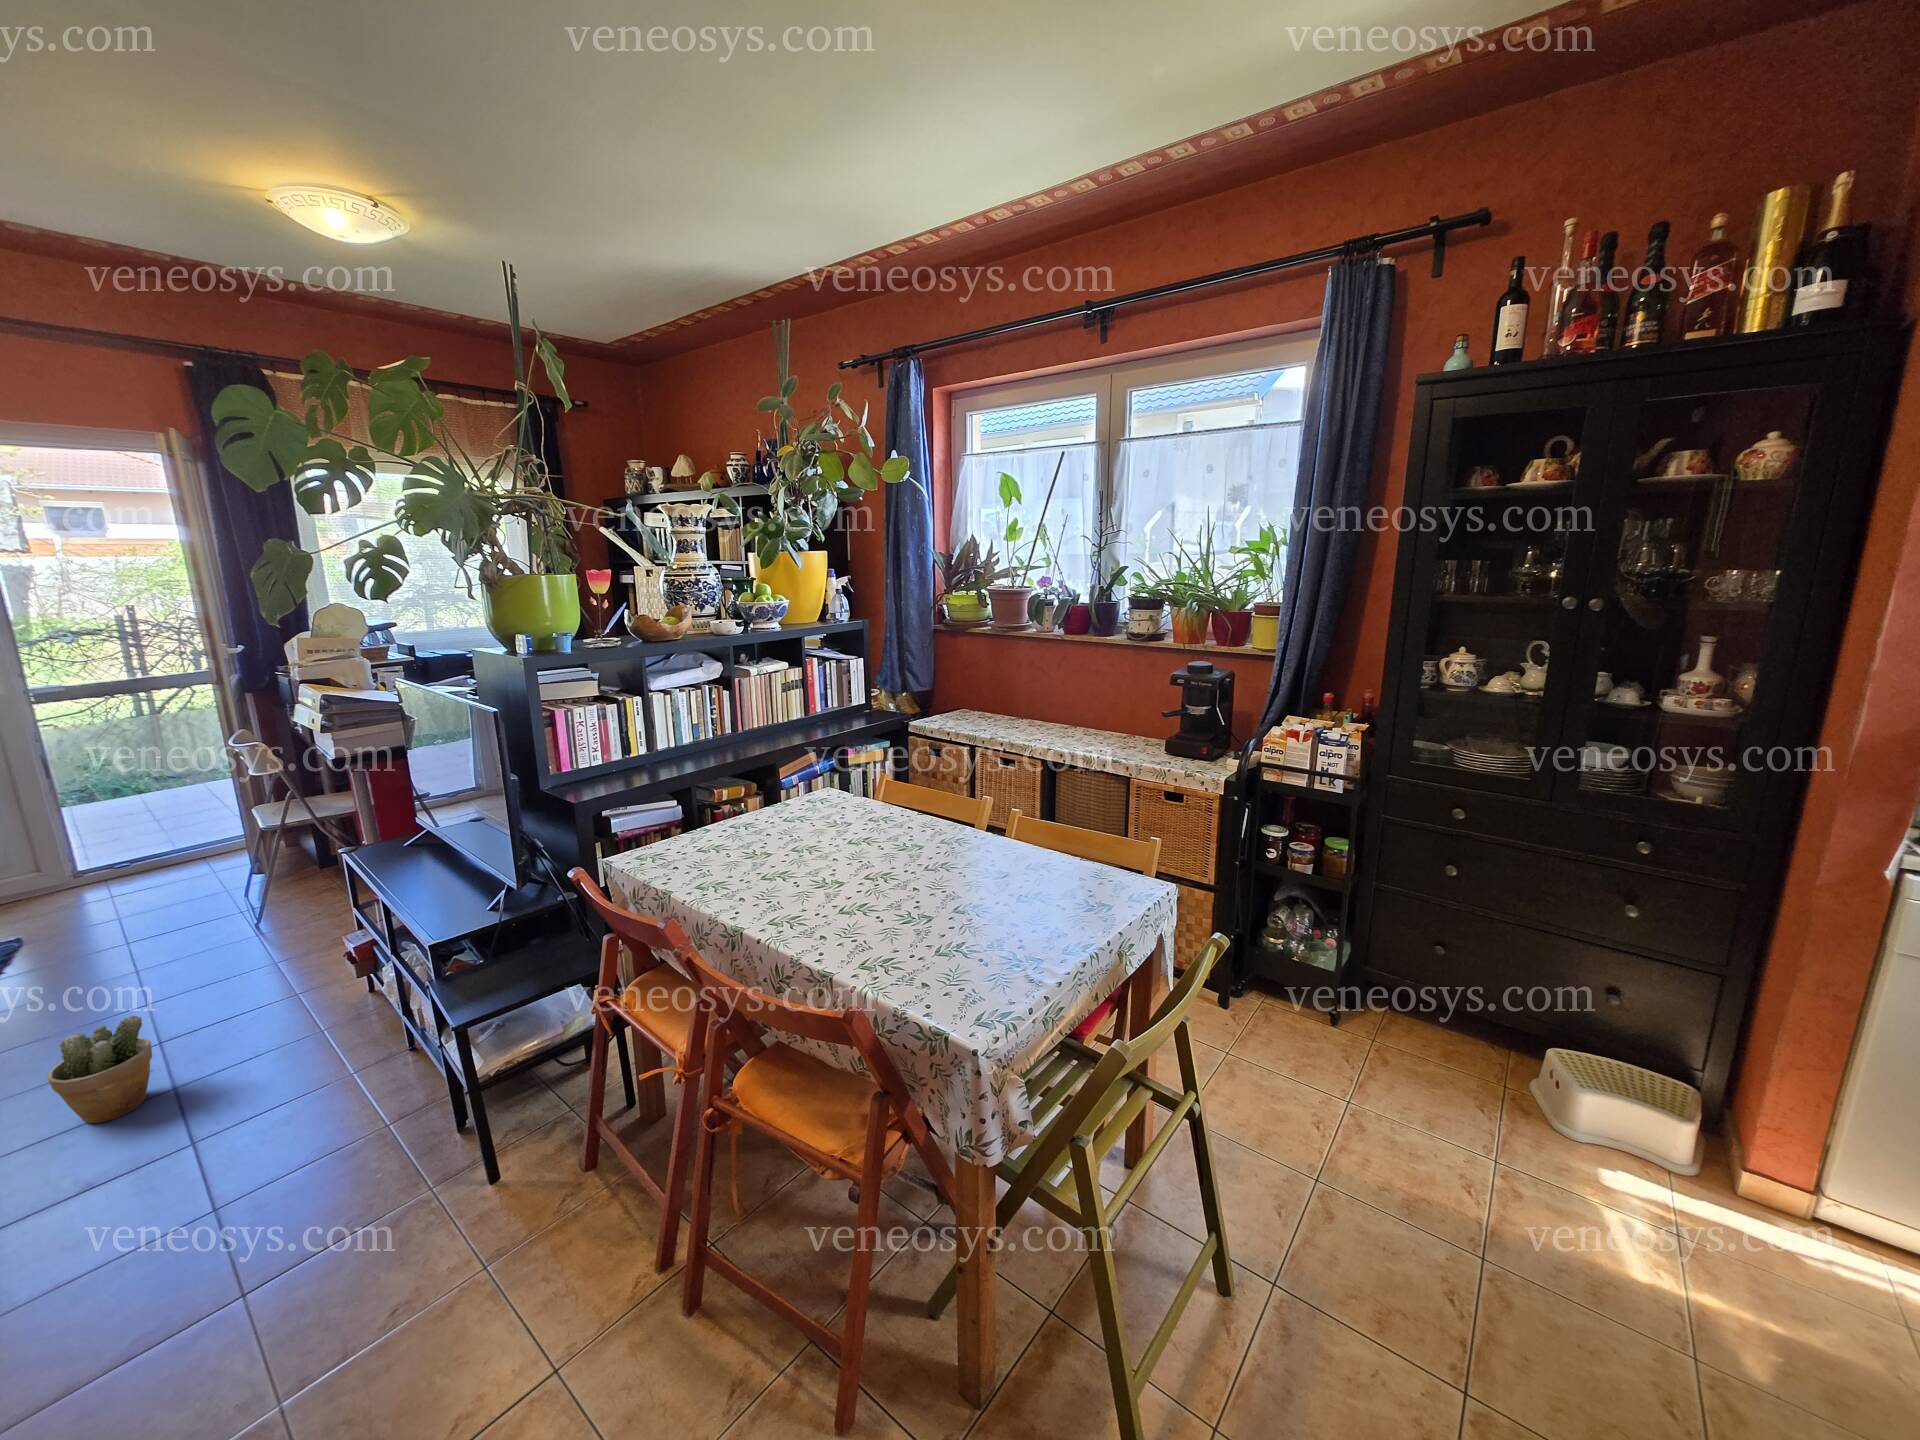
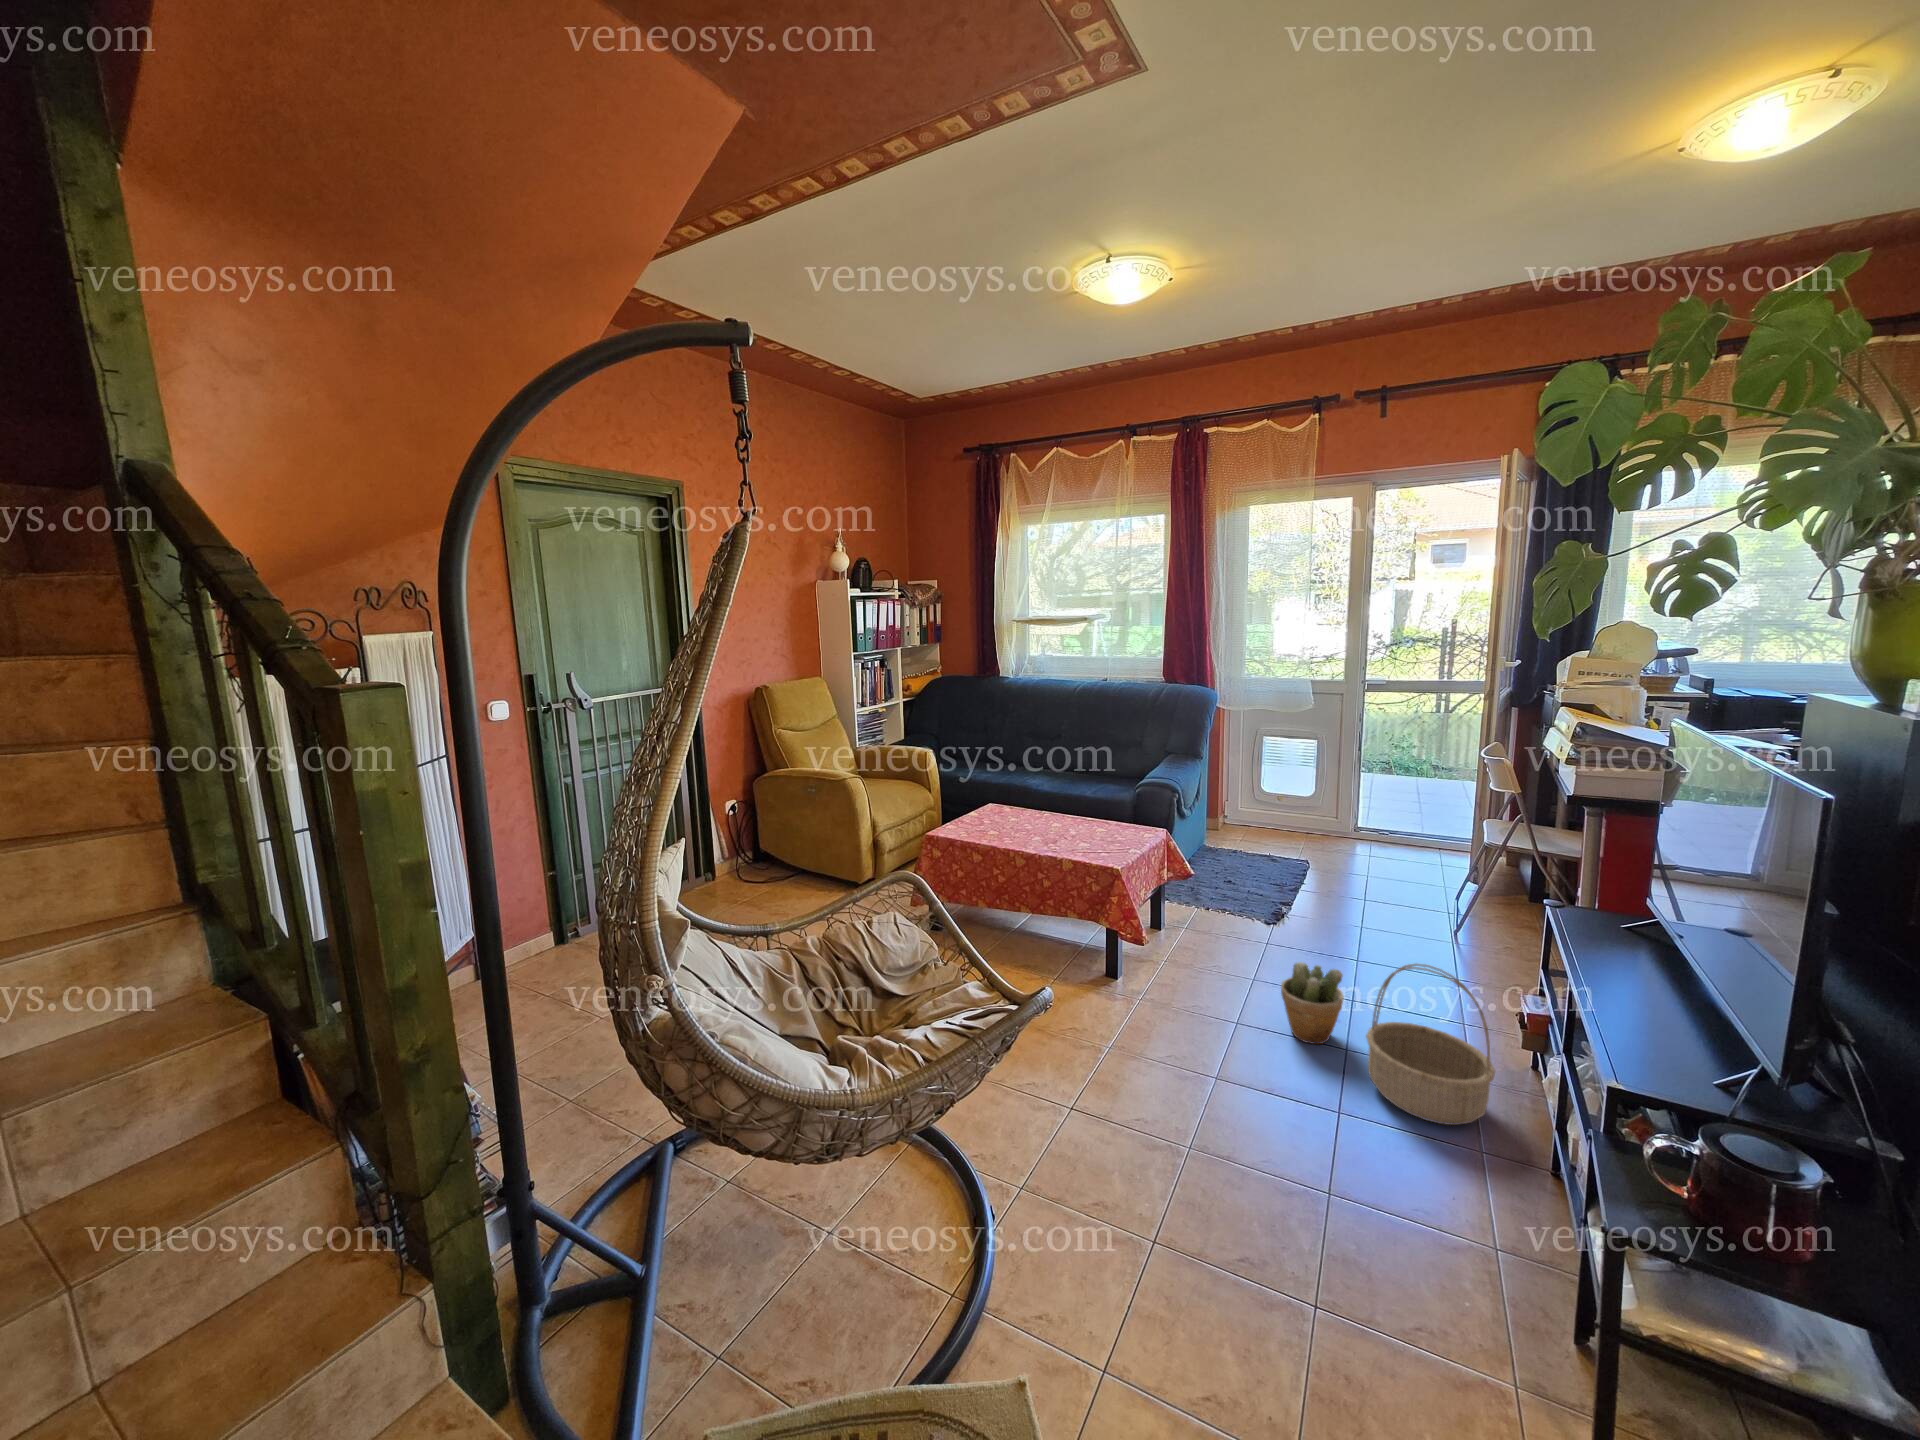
basket: none [197,948,345,1102] -> present [1366,964,1495,1125]

